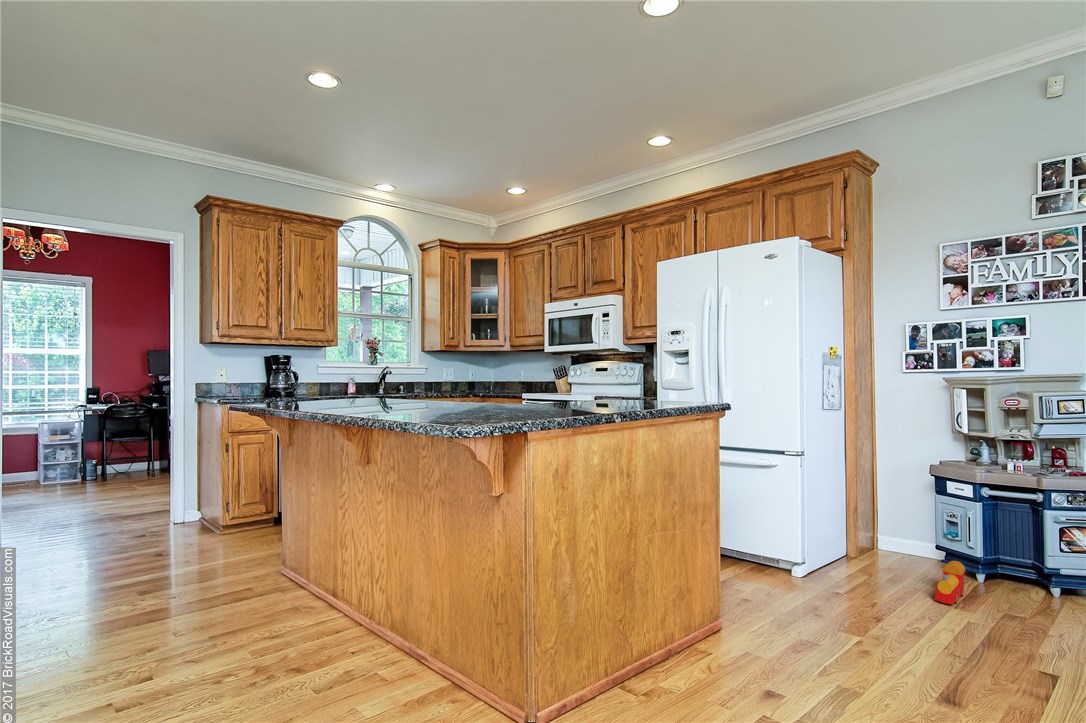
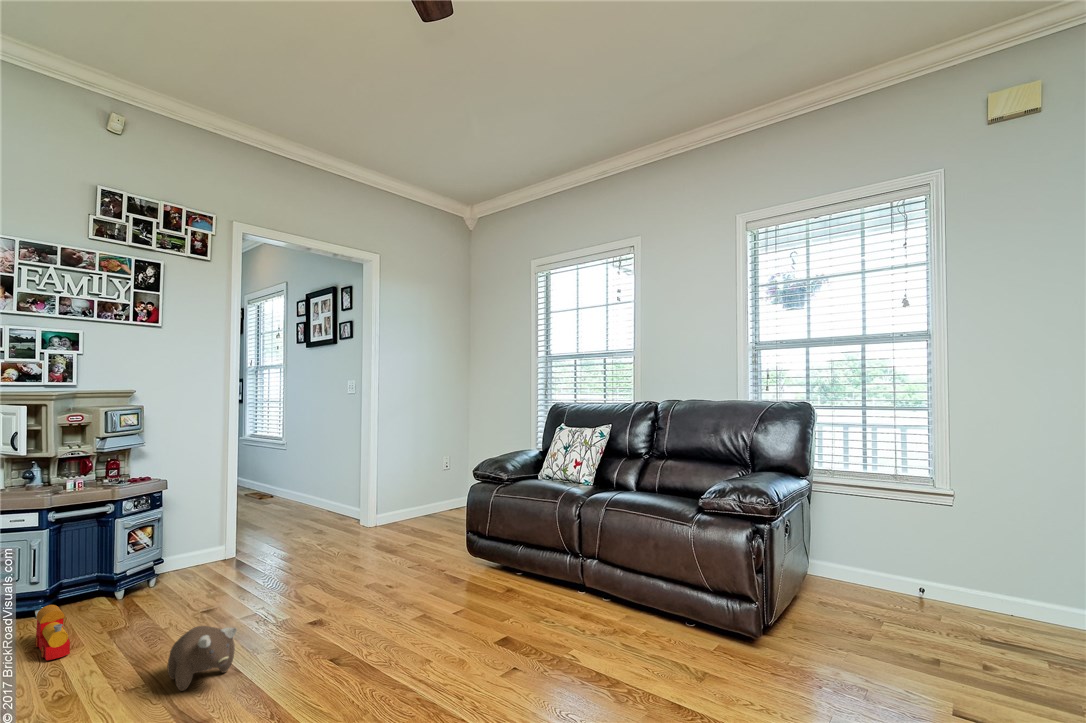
plush toy: none [971,618,1044,684] -> present [168,626,237,691]

